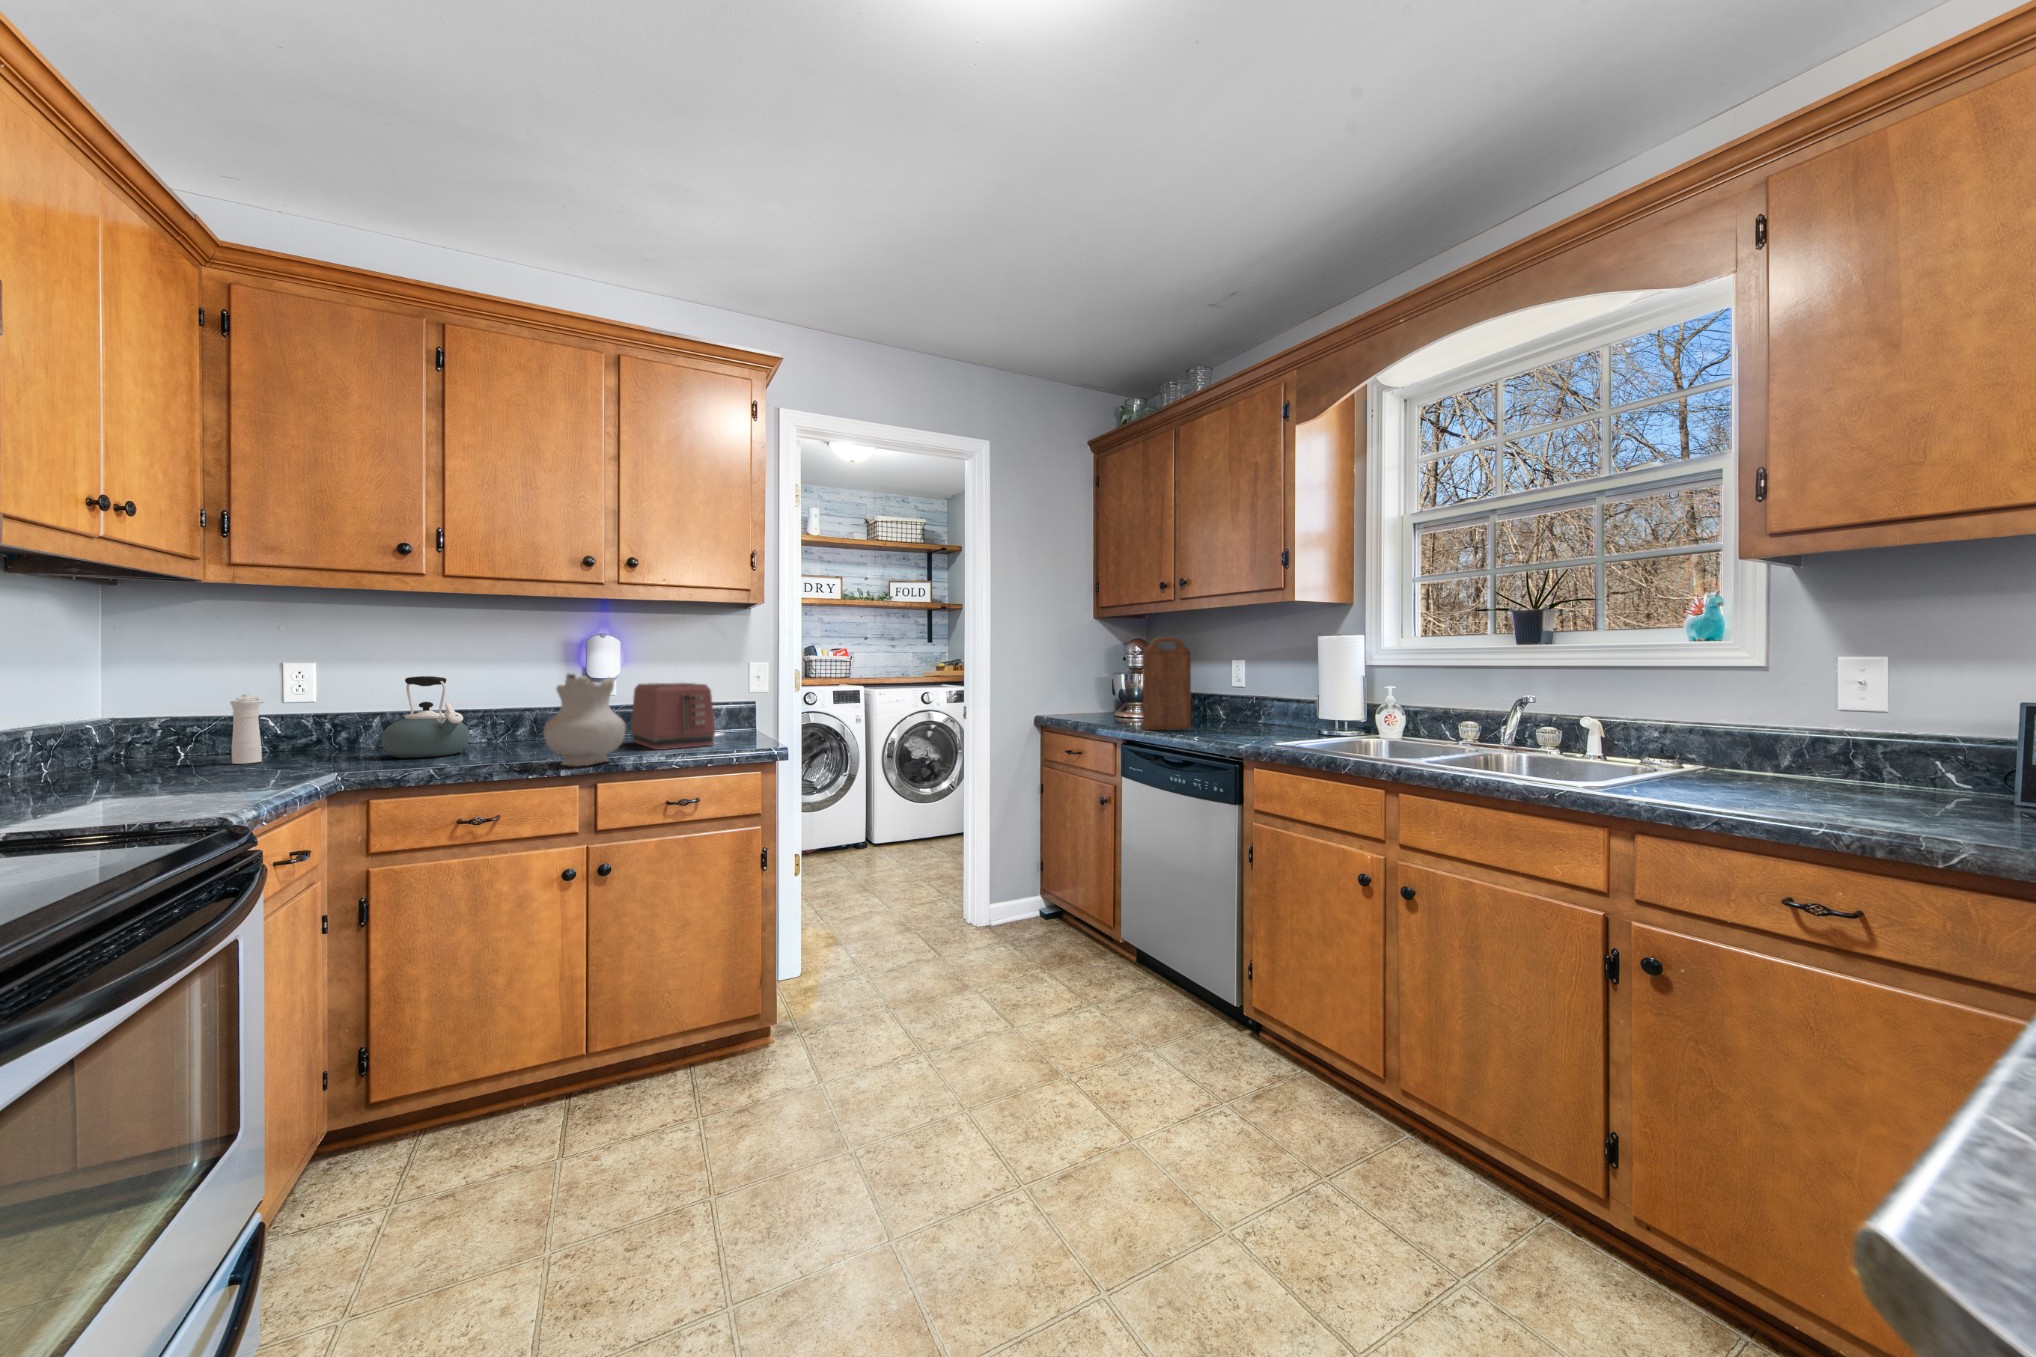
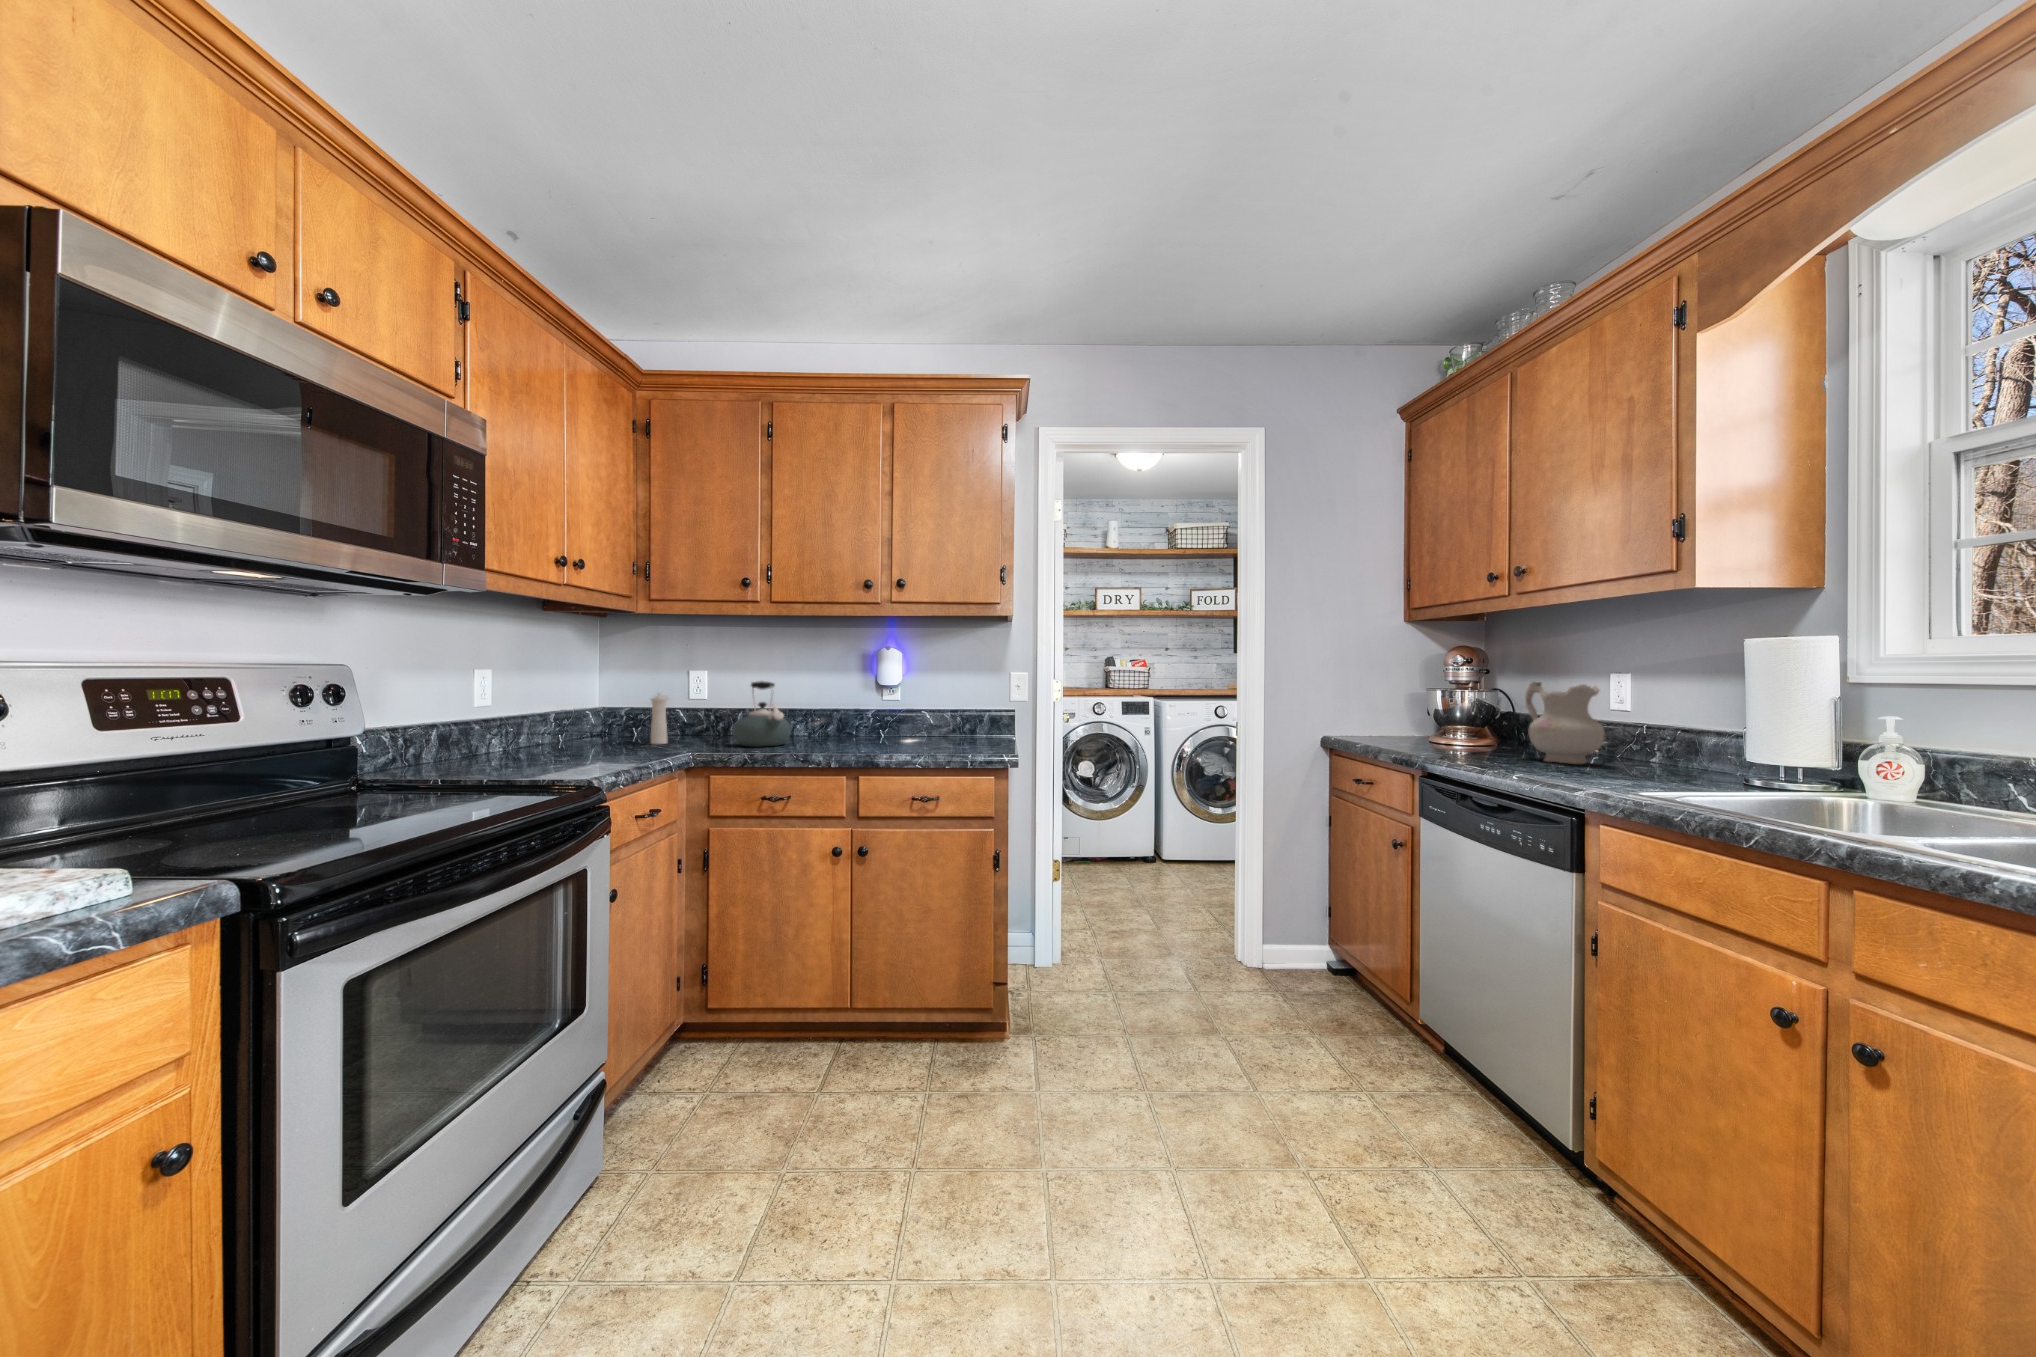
cutting board: present [1143,637,1191,730] -> none [1442,643,1517,760]
ceramic pitcher: present [544,674,626,766] -> present [1525,682,1605,764]
toaster: present [631,683,715,750] -> none [909,690,971,750]

